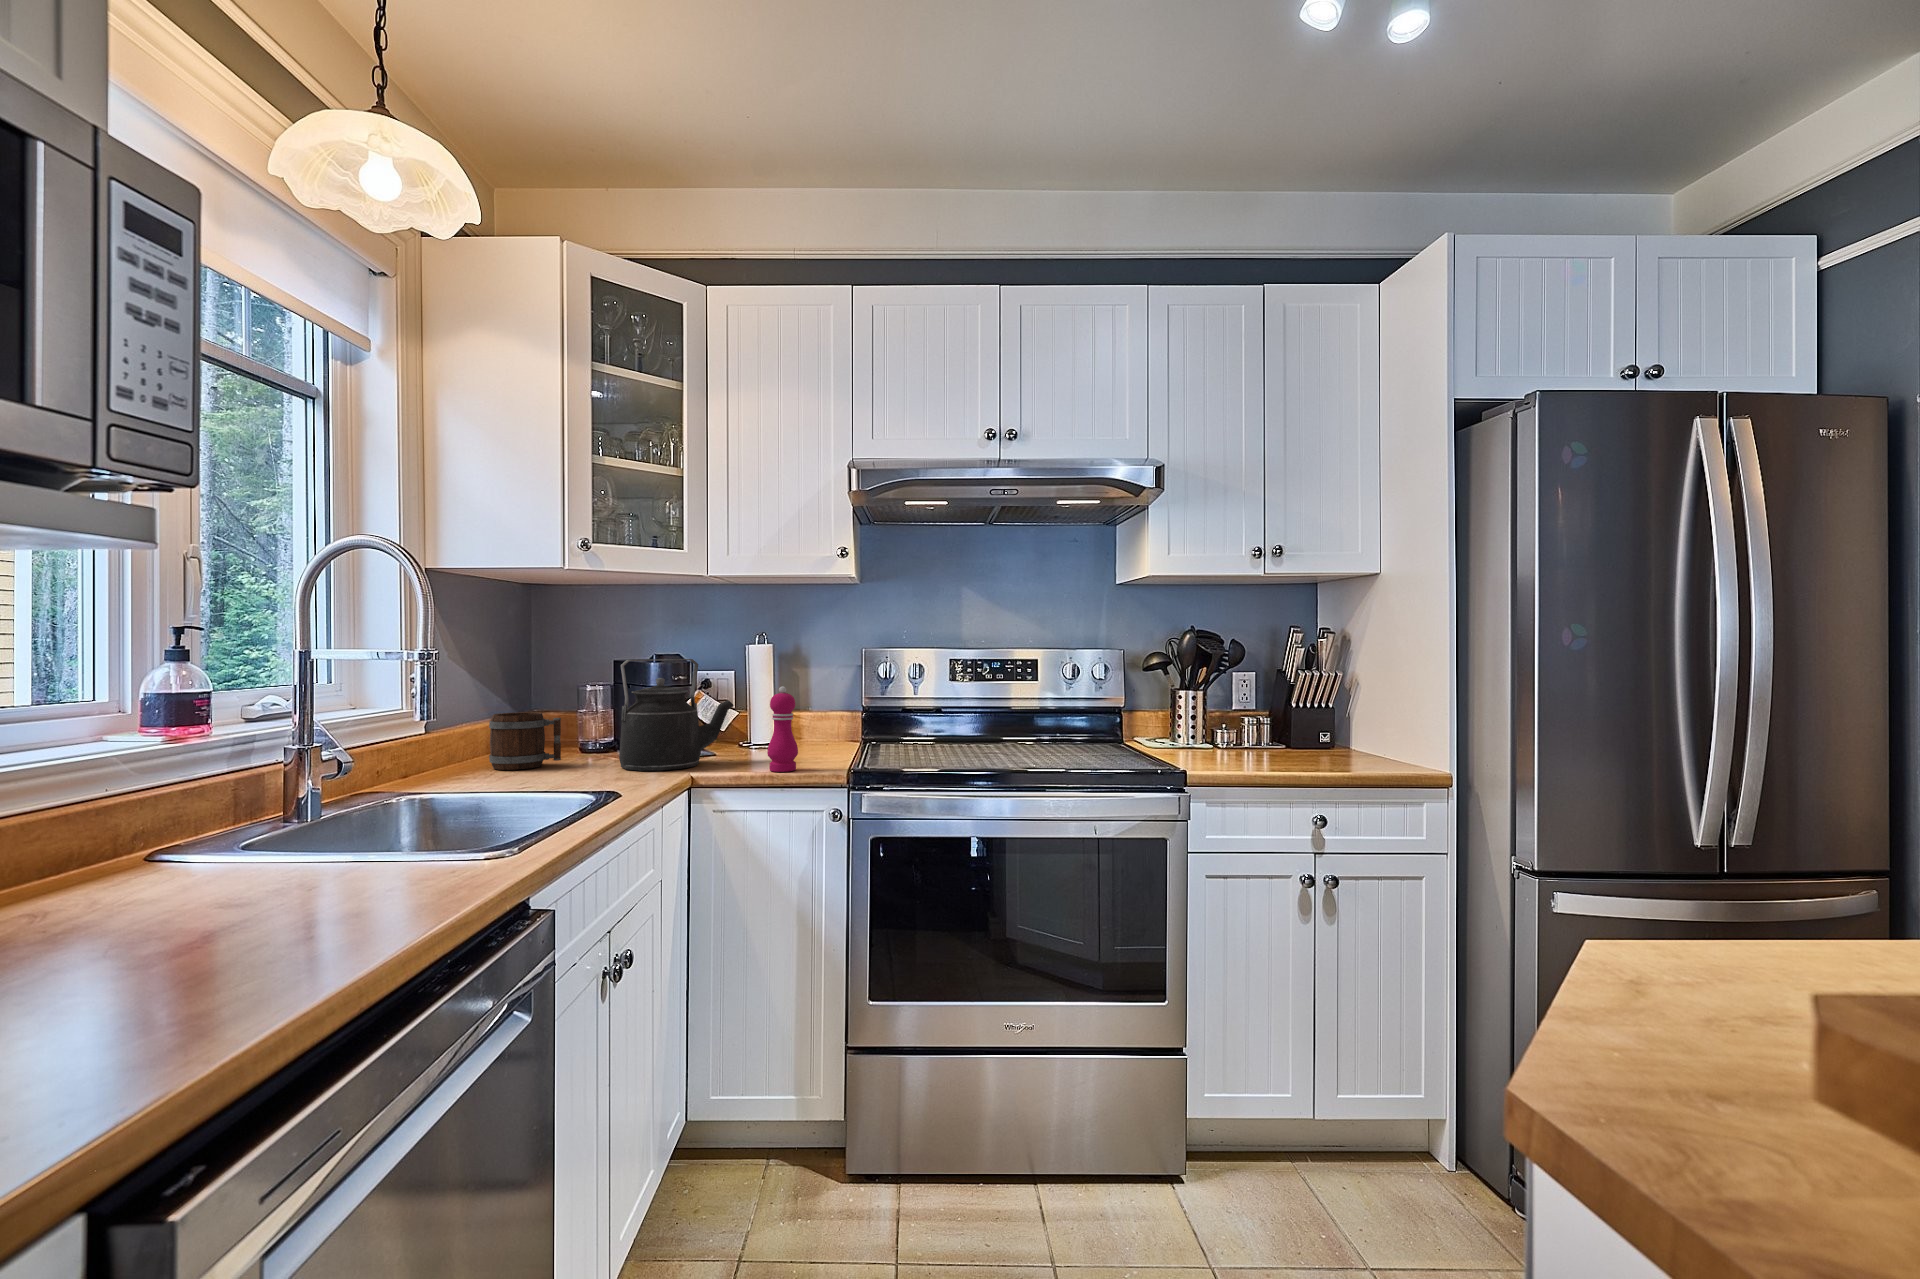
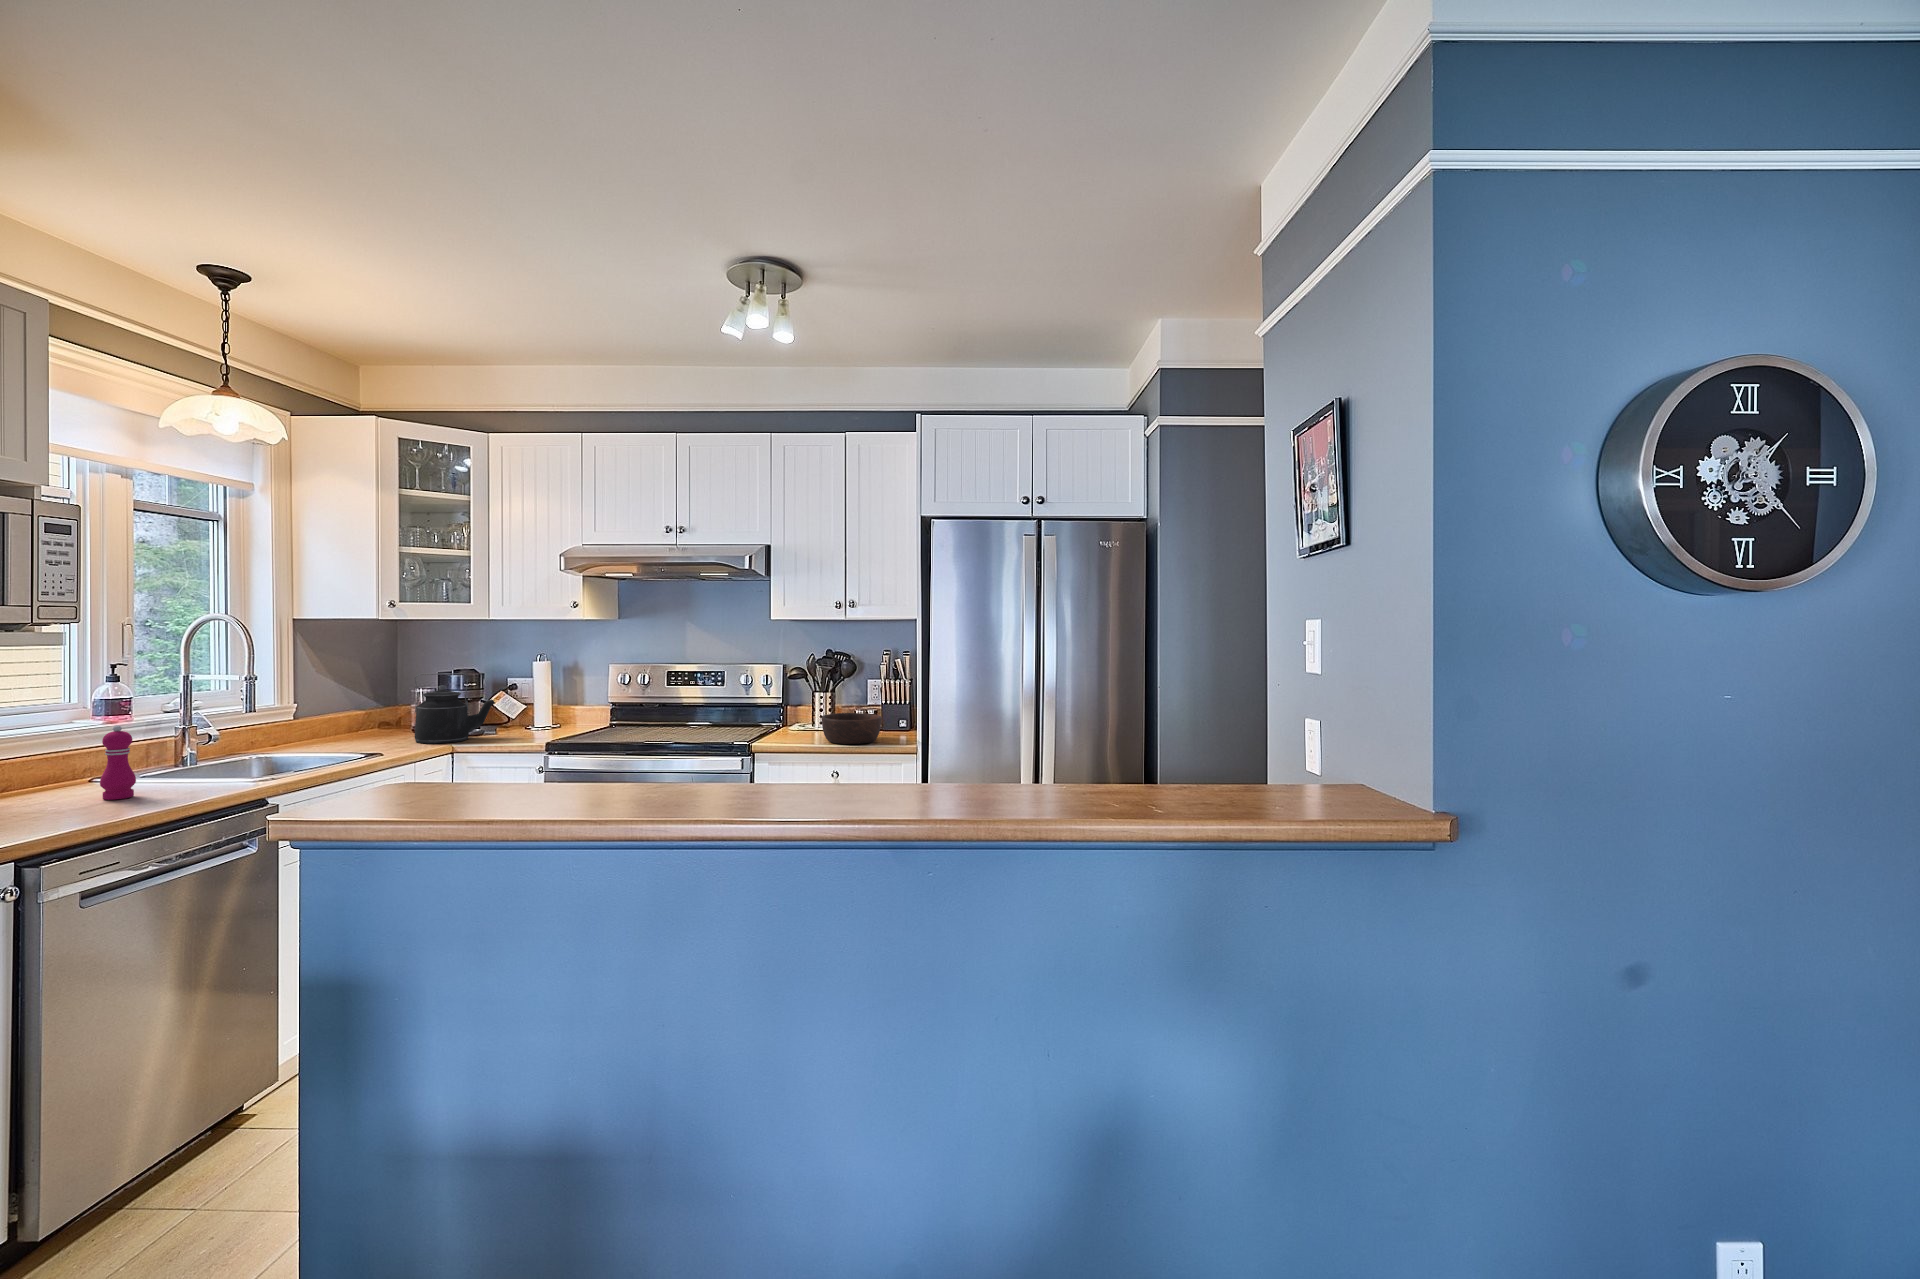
pepper mill: present [767,686,798,772] -> present [100,726,136,800]
wooden bowl: none [1216,711,1311,755] -> present [821,713,882,744]
mug: present [489,712,561,770] -> none [336,704,383,740]

